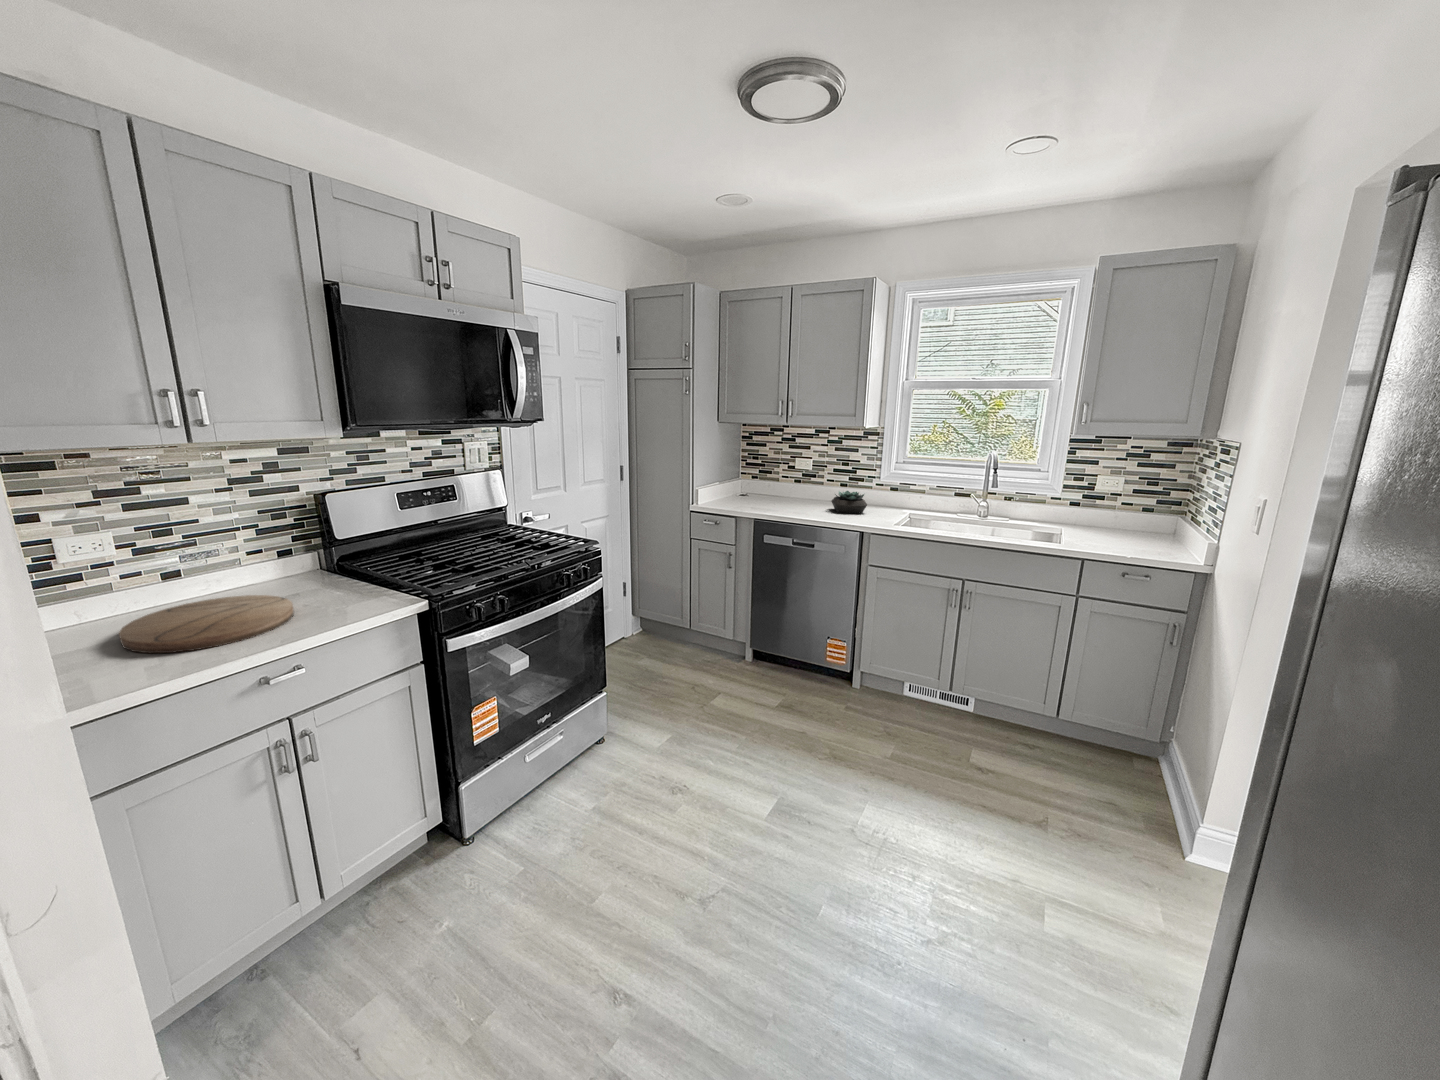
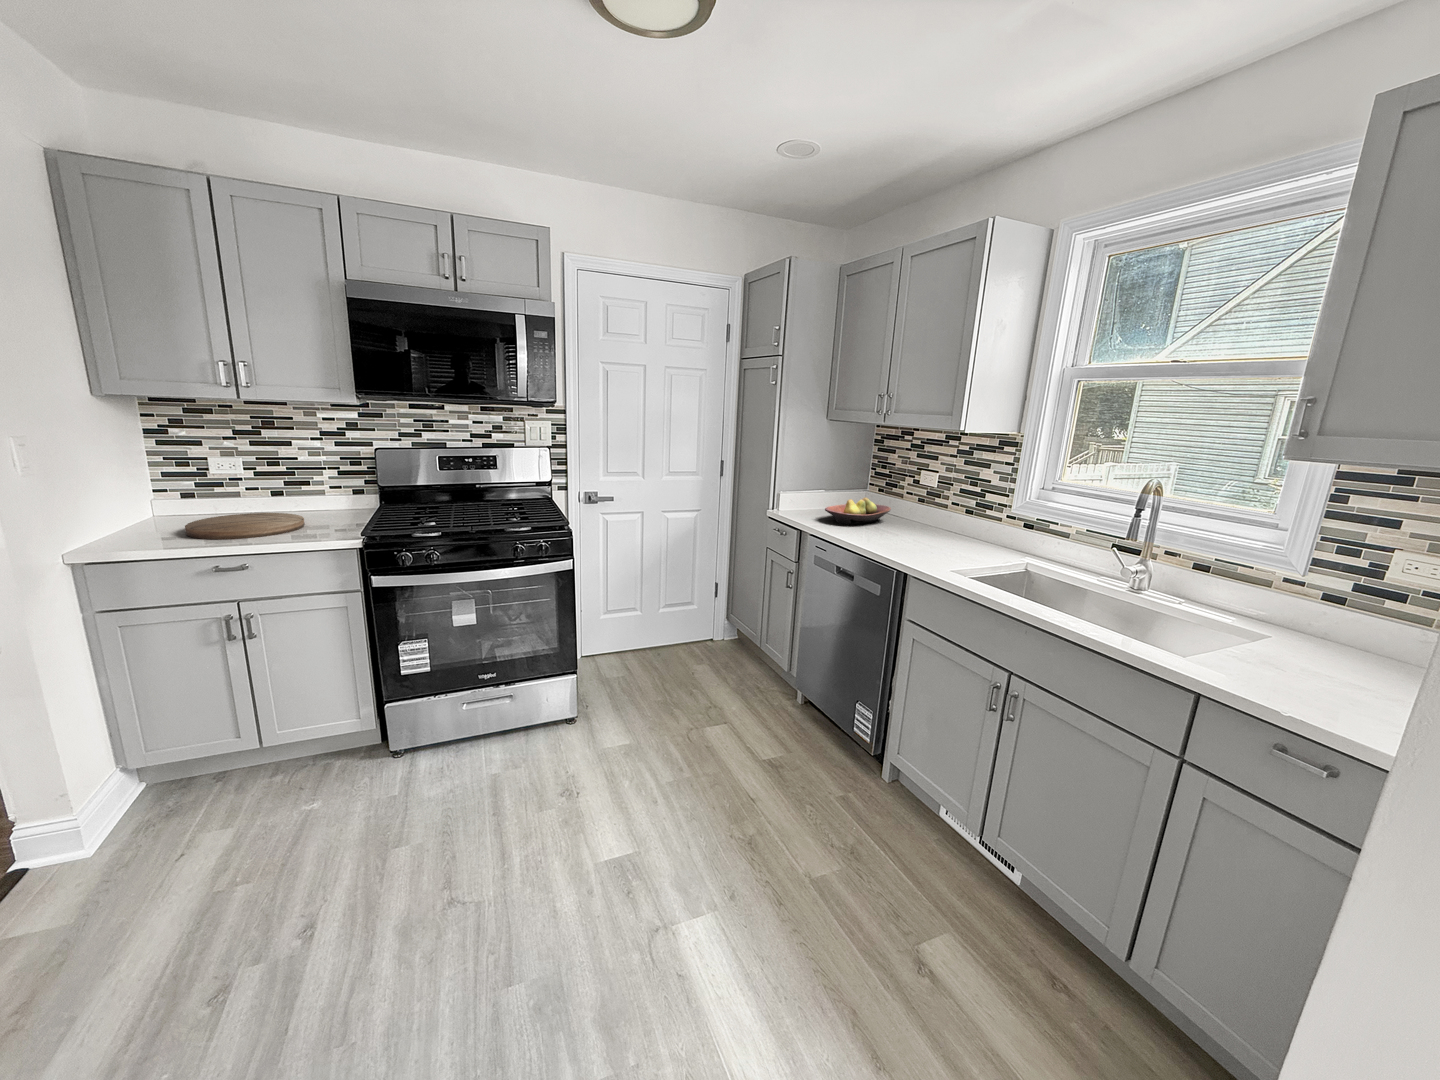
fruit bowl: none [744,484,786,508] -> present [825,498,891,524]
succulent plant: present [831,491,867,513] -> none [919,516,970,548]

